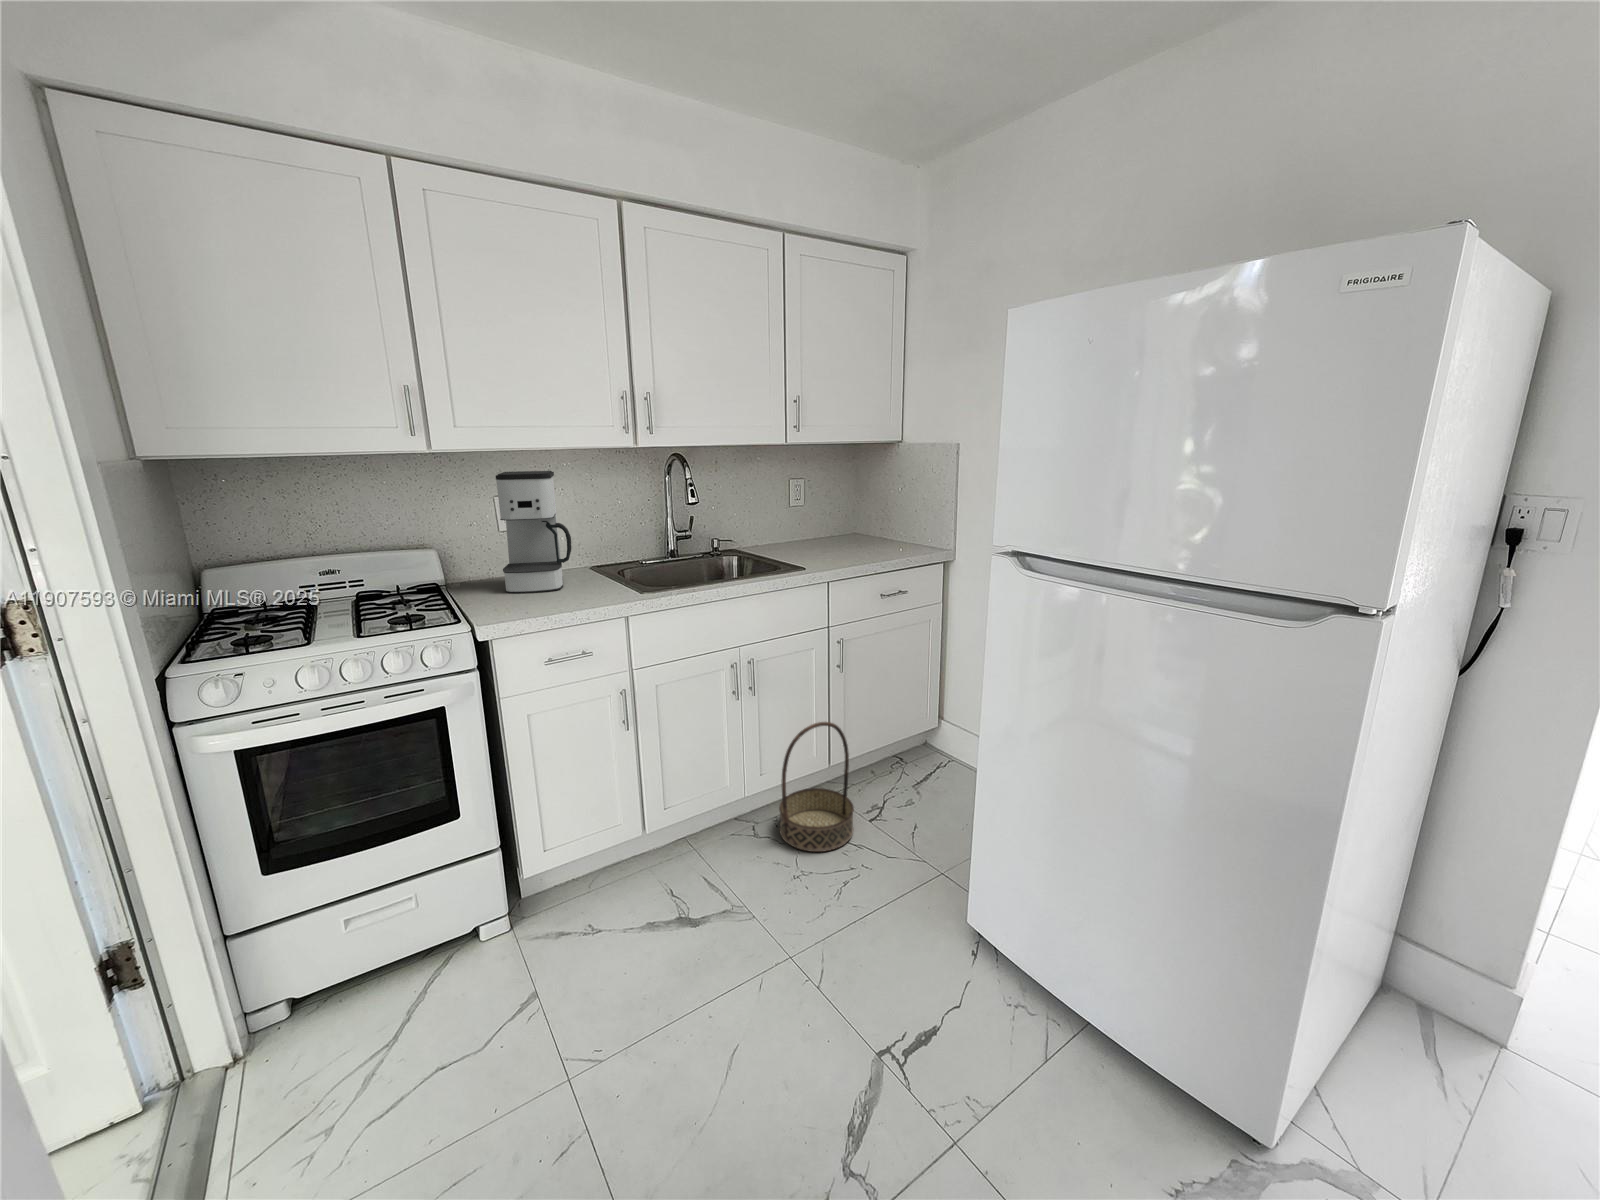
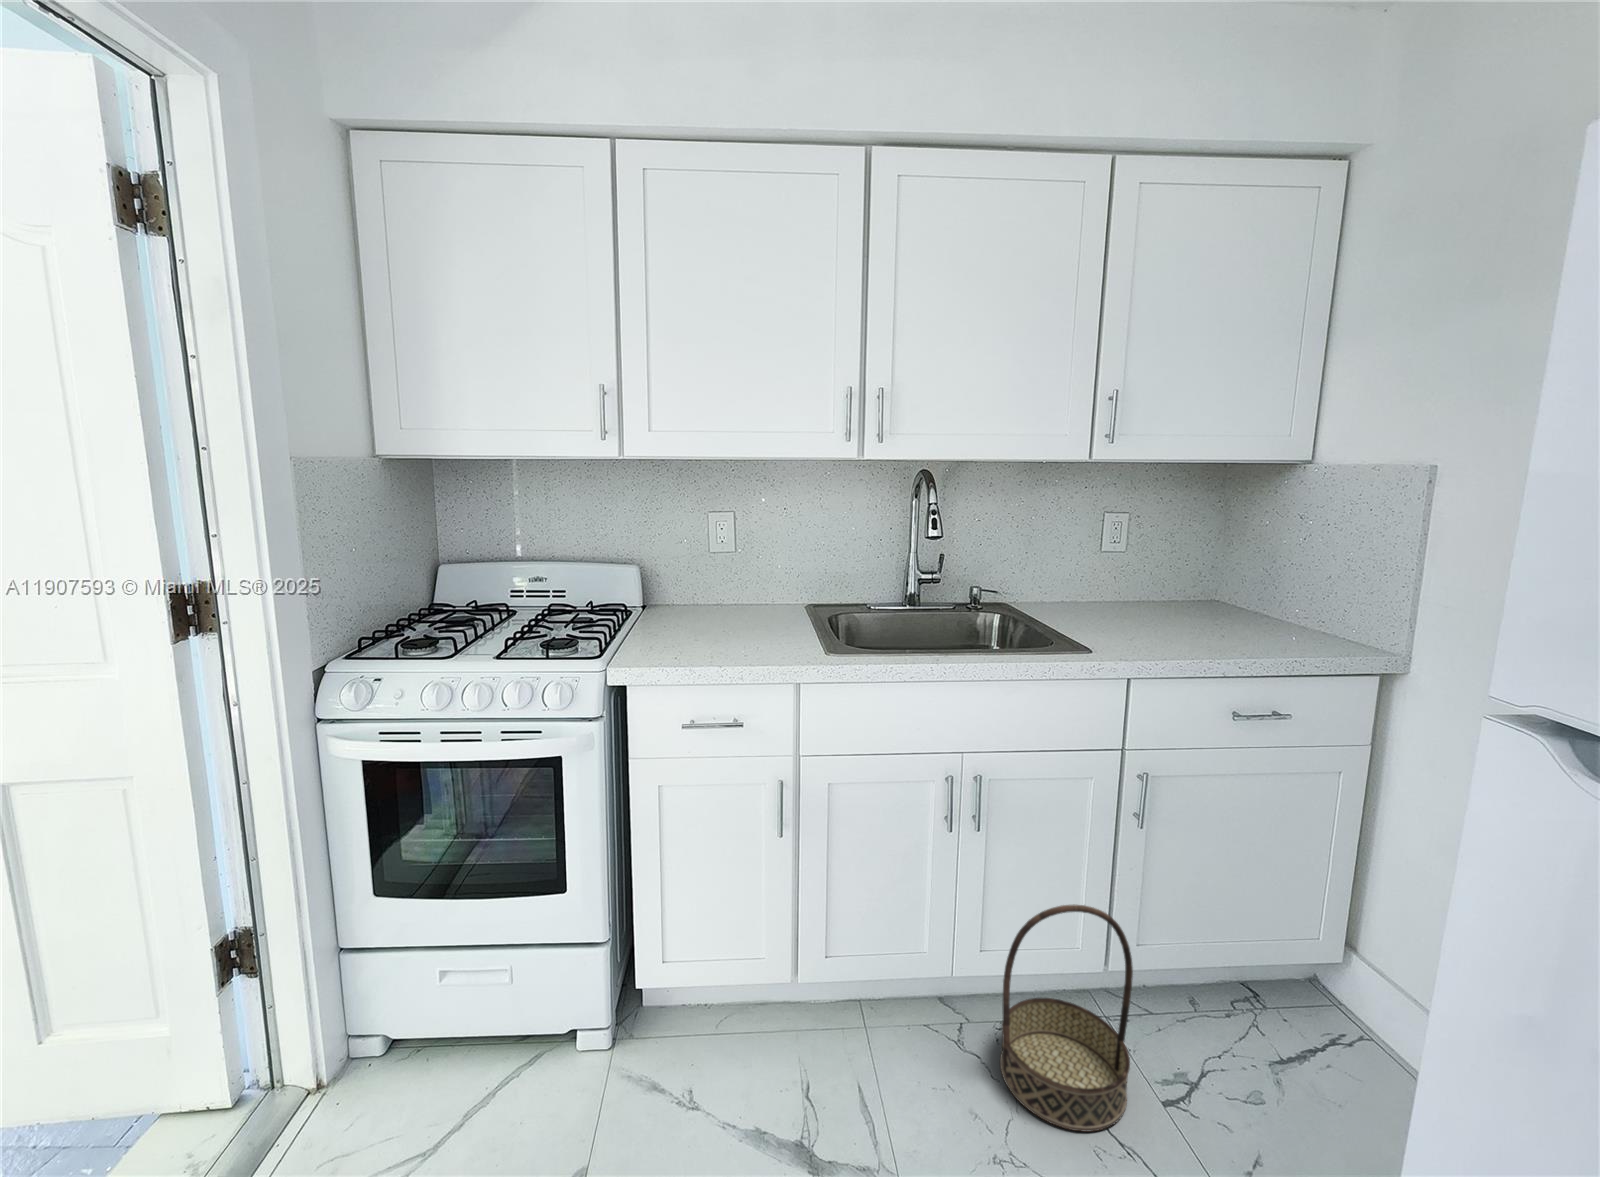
coffee maker: present [496,471,571,593] -> none [696,501,778,641]

